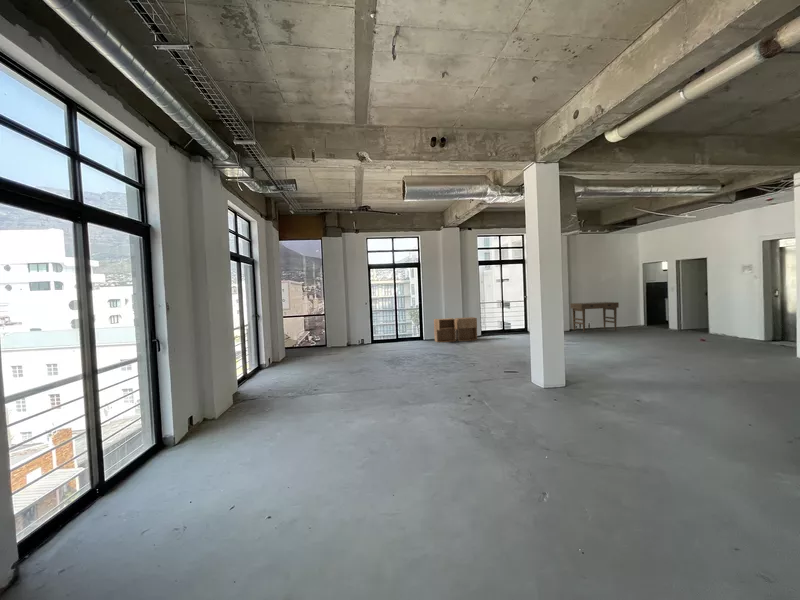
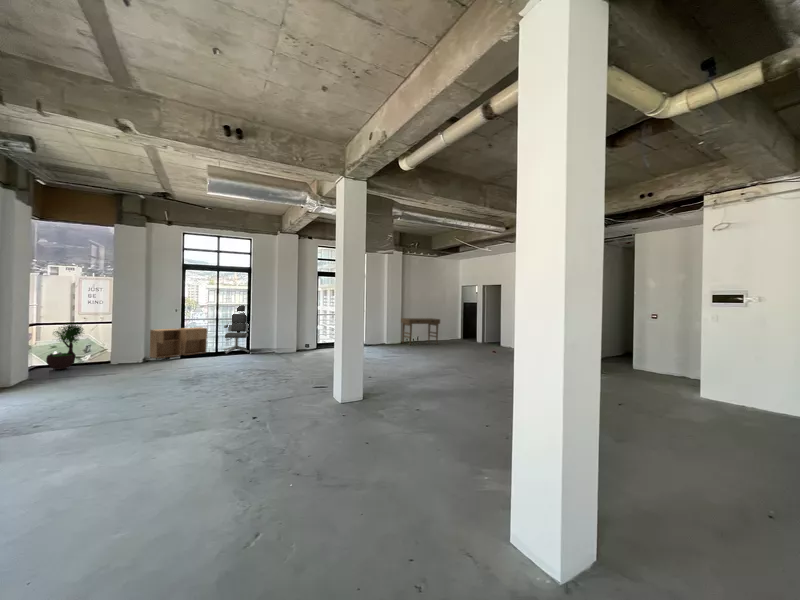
office chair: none [402,299,426,343] -> present [224,305,249,353]
storage cabinet: present [434,317,477,342] -> present [149,327,207,358]
potted tree: none [285,318,308,357] -> present [46,325,83,370]

